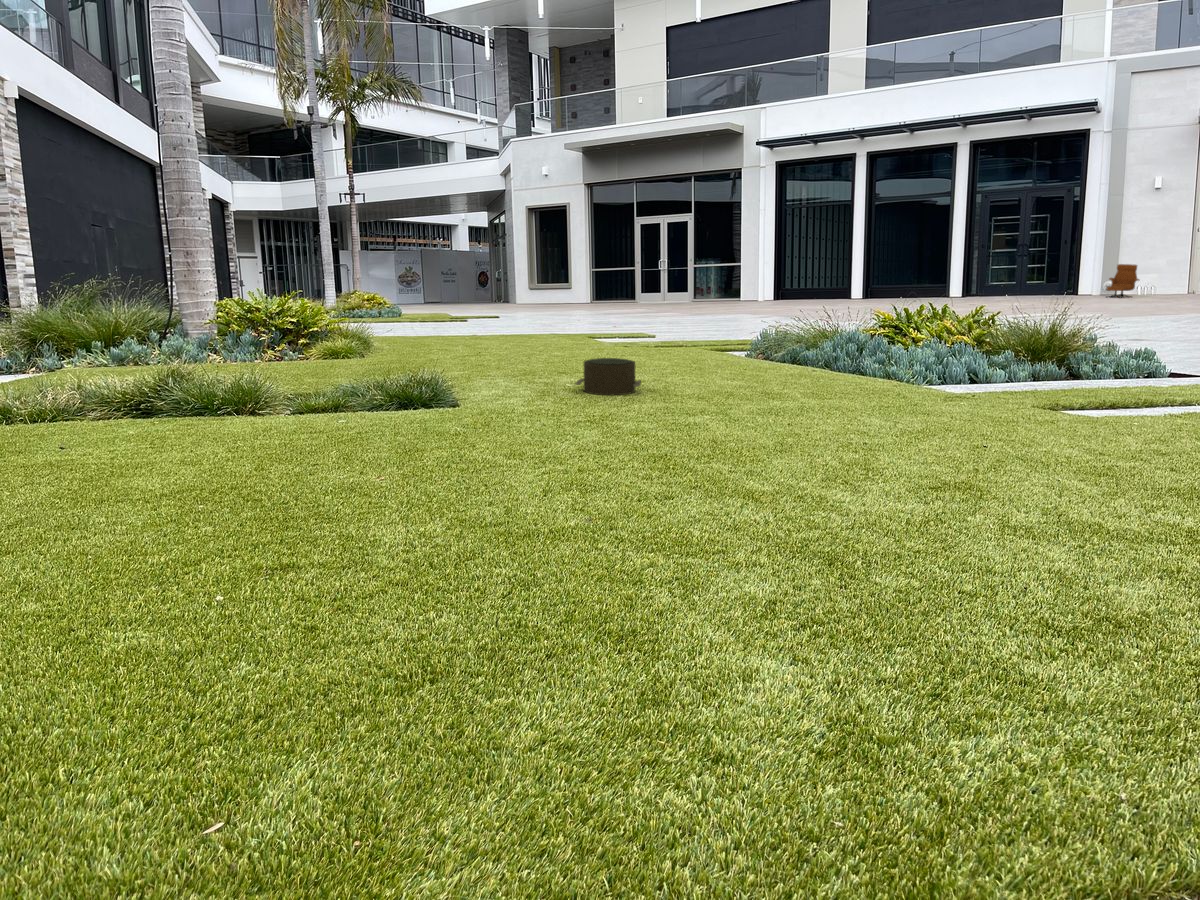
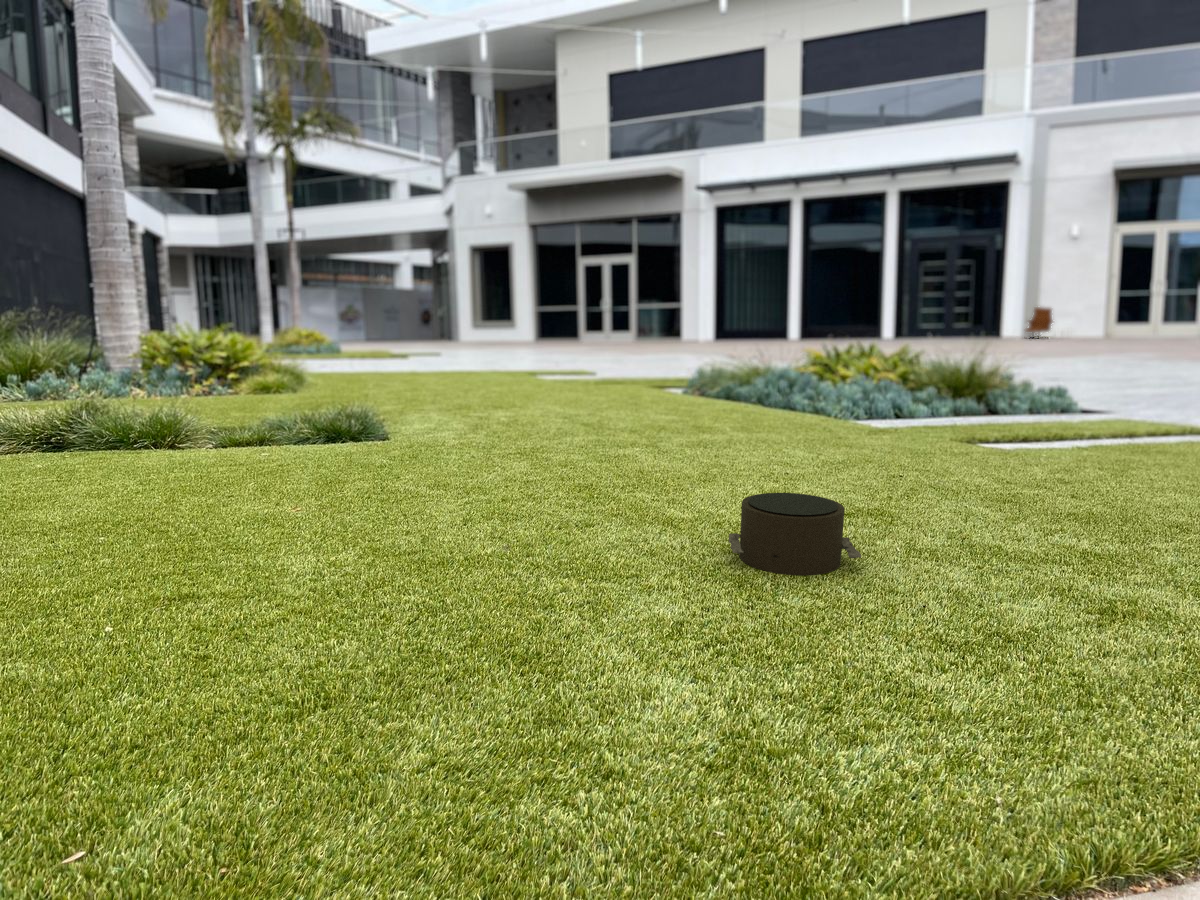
pouf: present [576,358,641,395] -> present [729,493,861,575]

